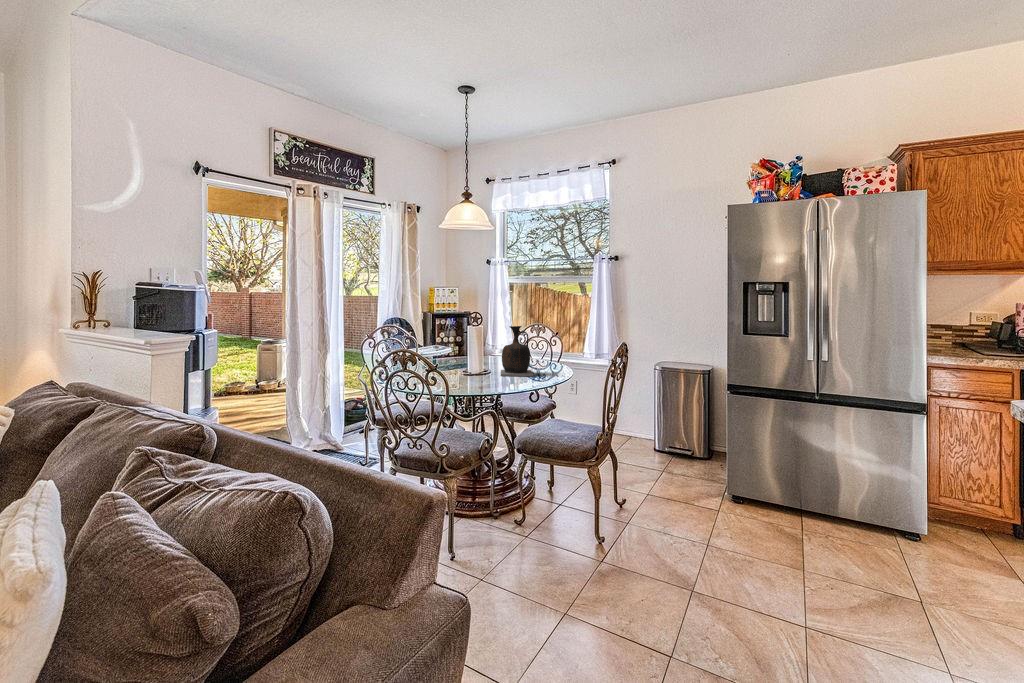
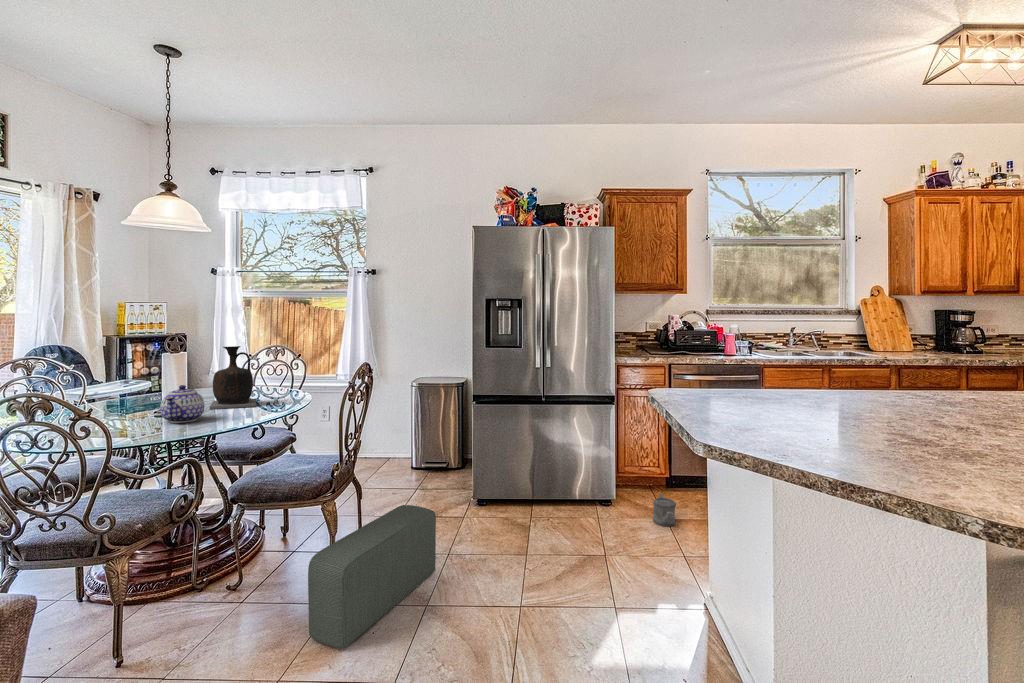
teapot: none [473,355,502,384] -> present [160,385,205,423]
pouf: none [581,476,689,584] -> present [308,505,436,648]
watering can: none [959,515,997,554] -> present [653,494,676,527]

